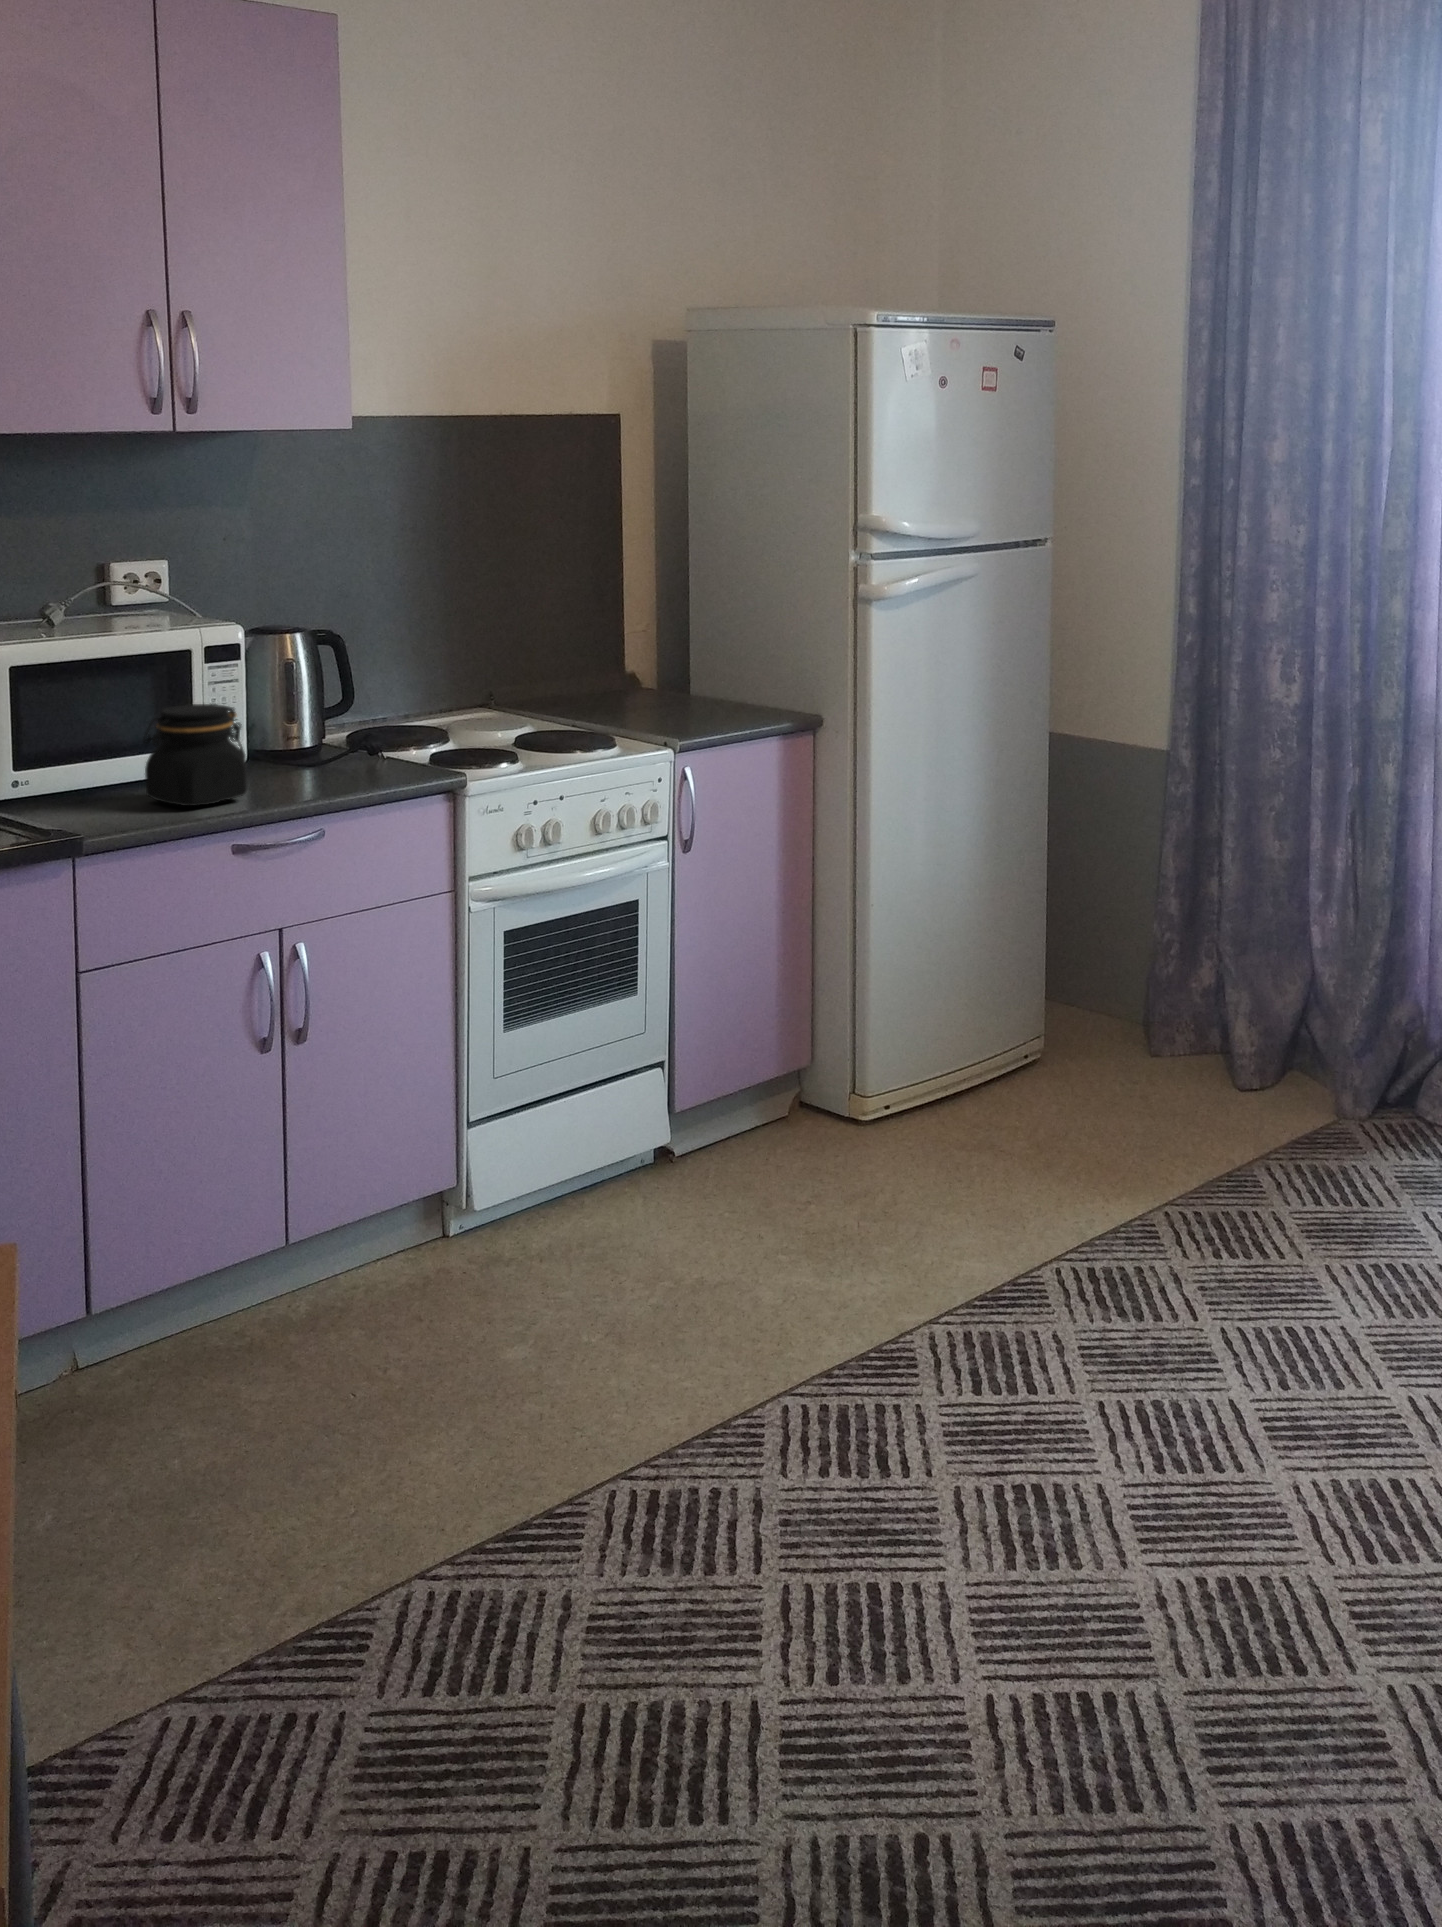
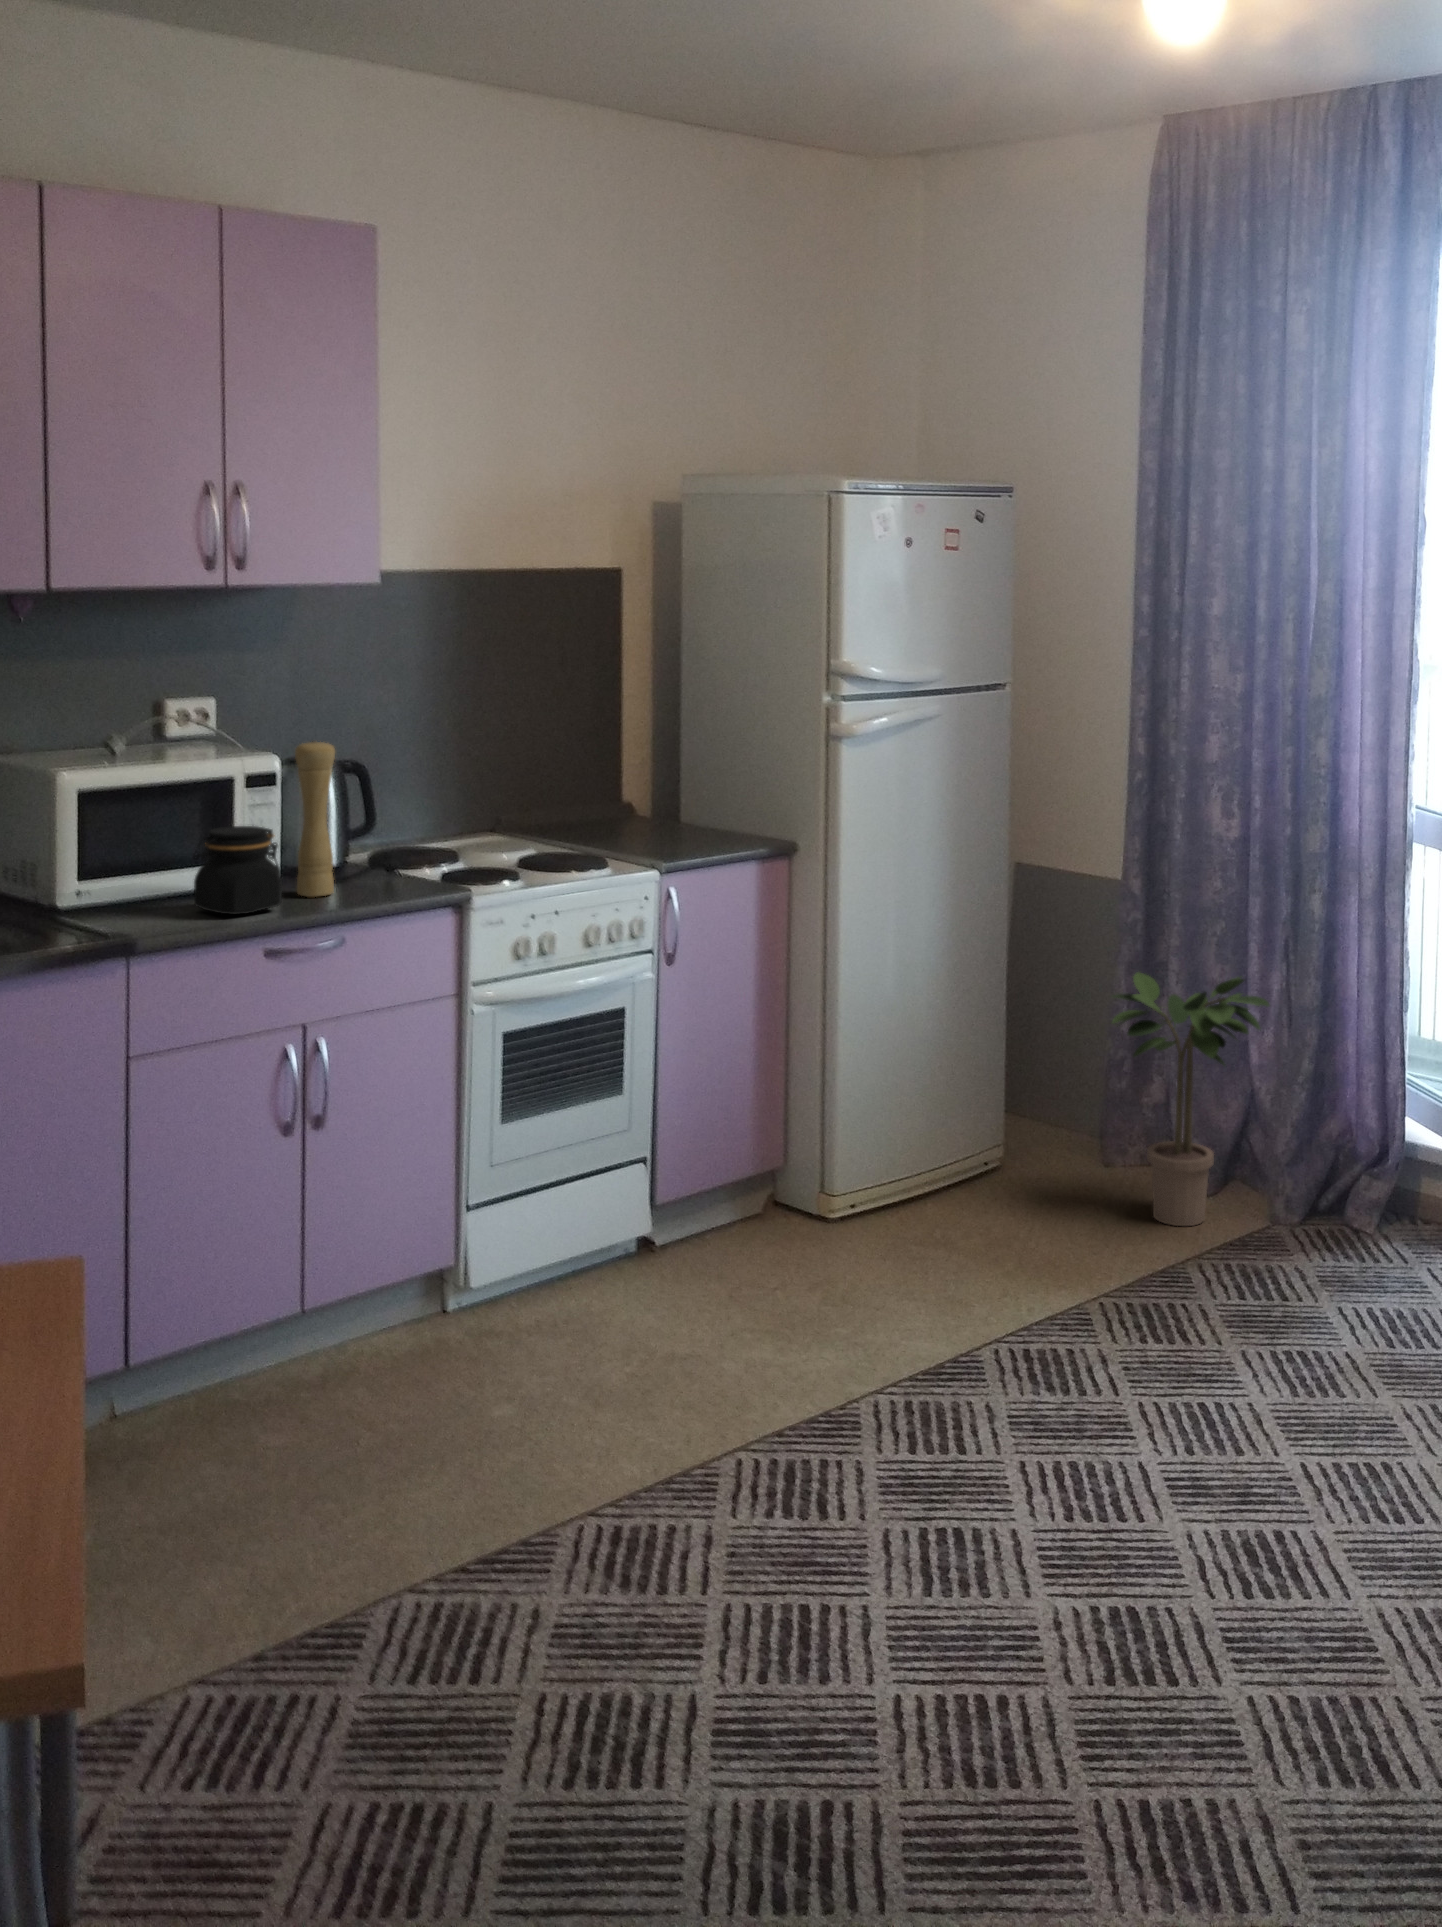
pepper mill: none [258,604,307,783] -> present [295,740,335,897]
potted plant: none [1163,850,1344,1123] -> present [1112,972,1269,1226]

